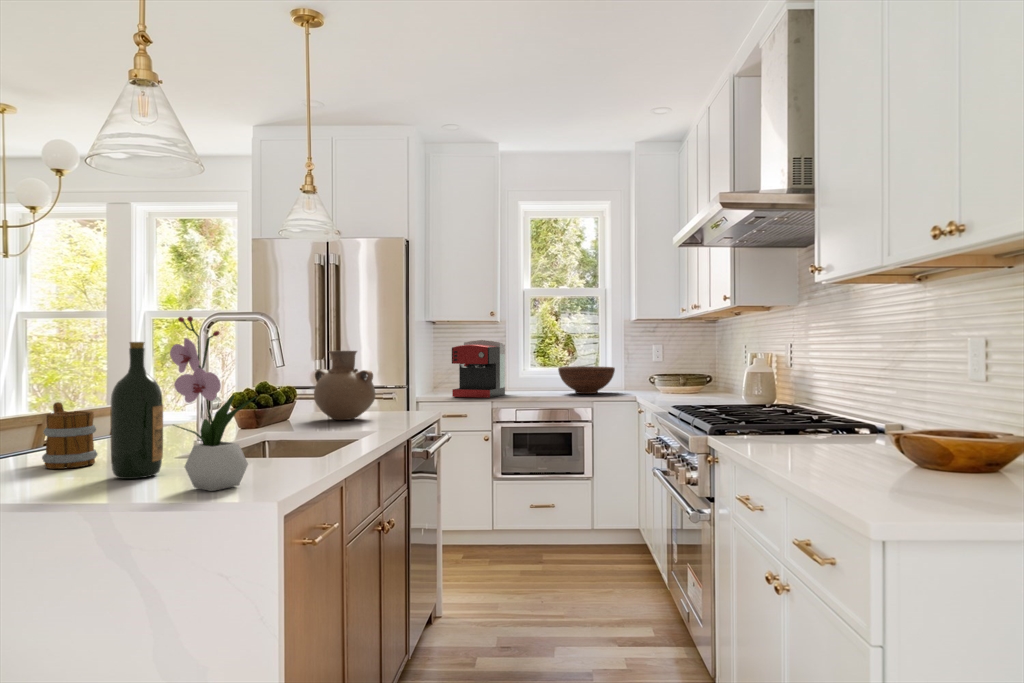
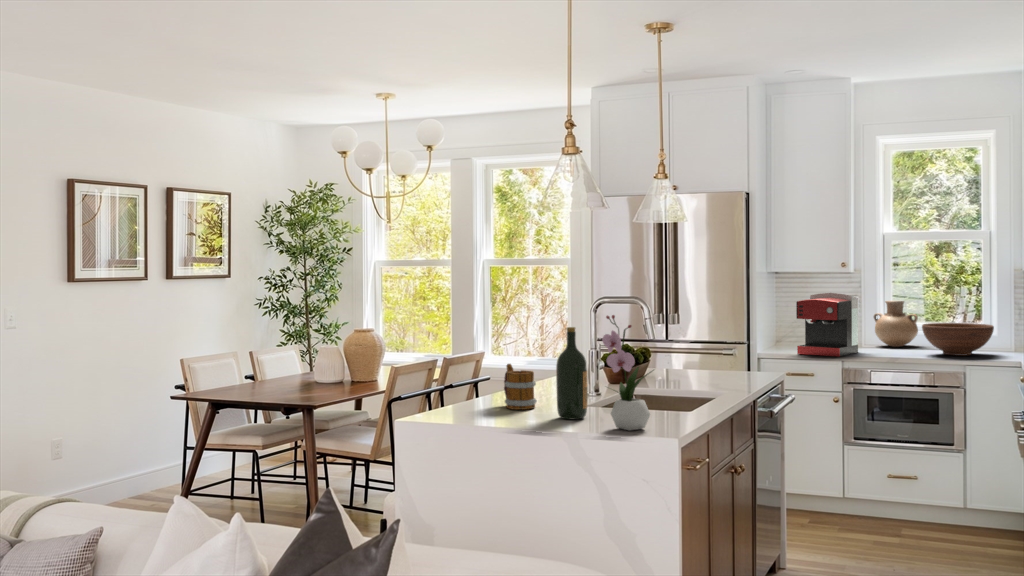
vase: present [314,351,375,420] -> present [874,301,918,347]

